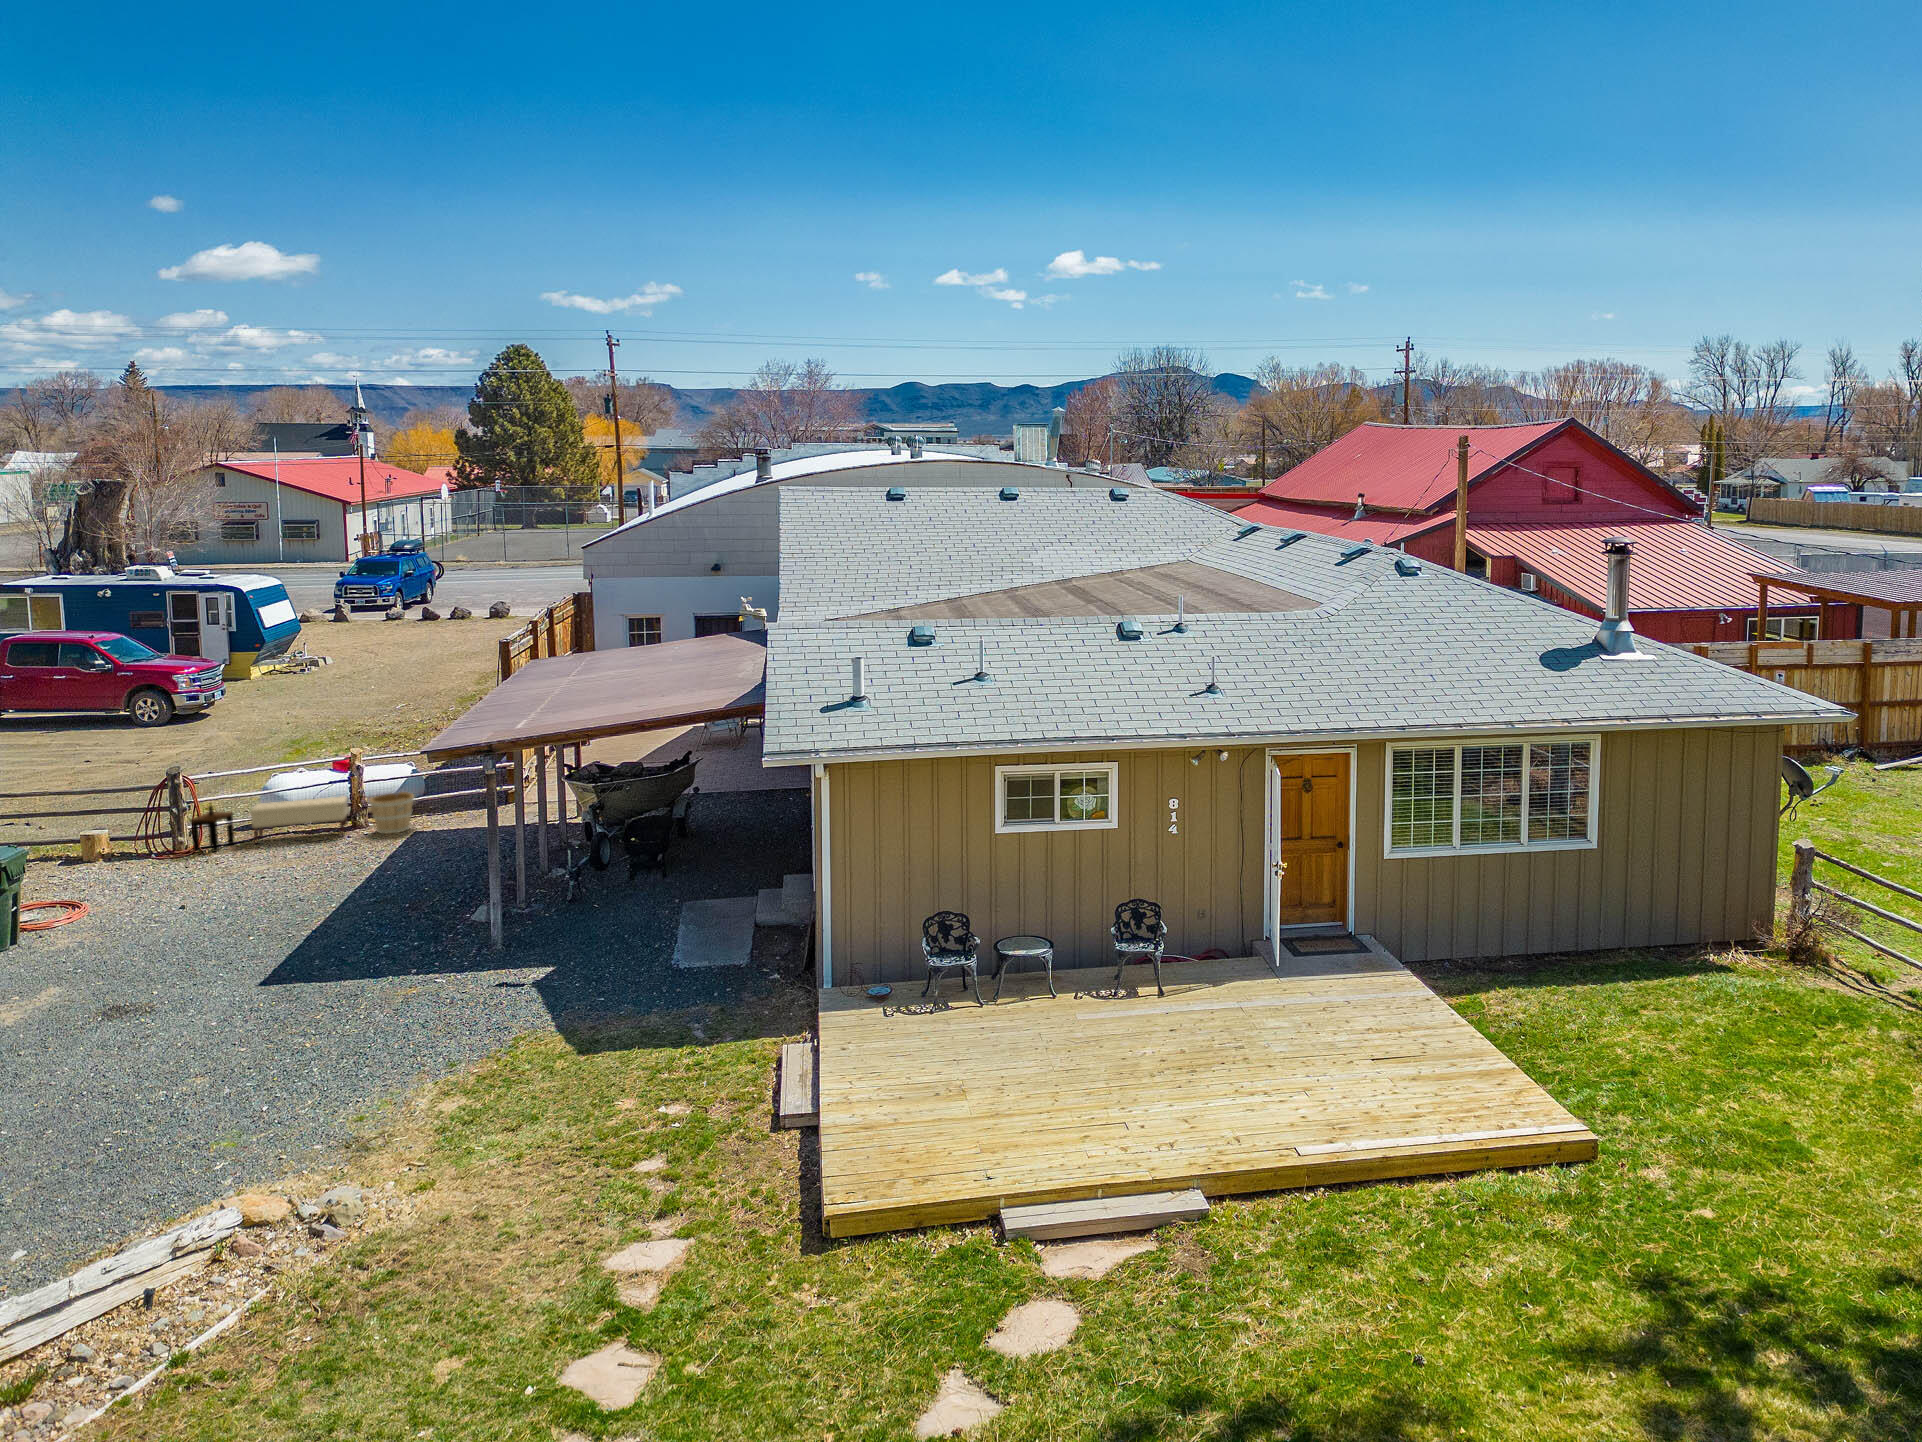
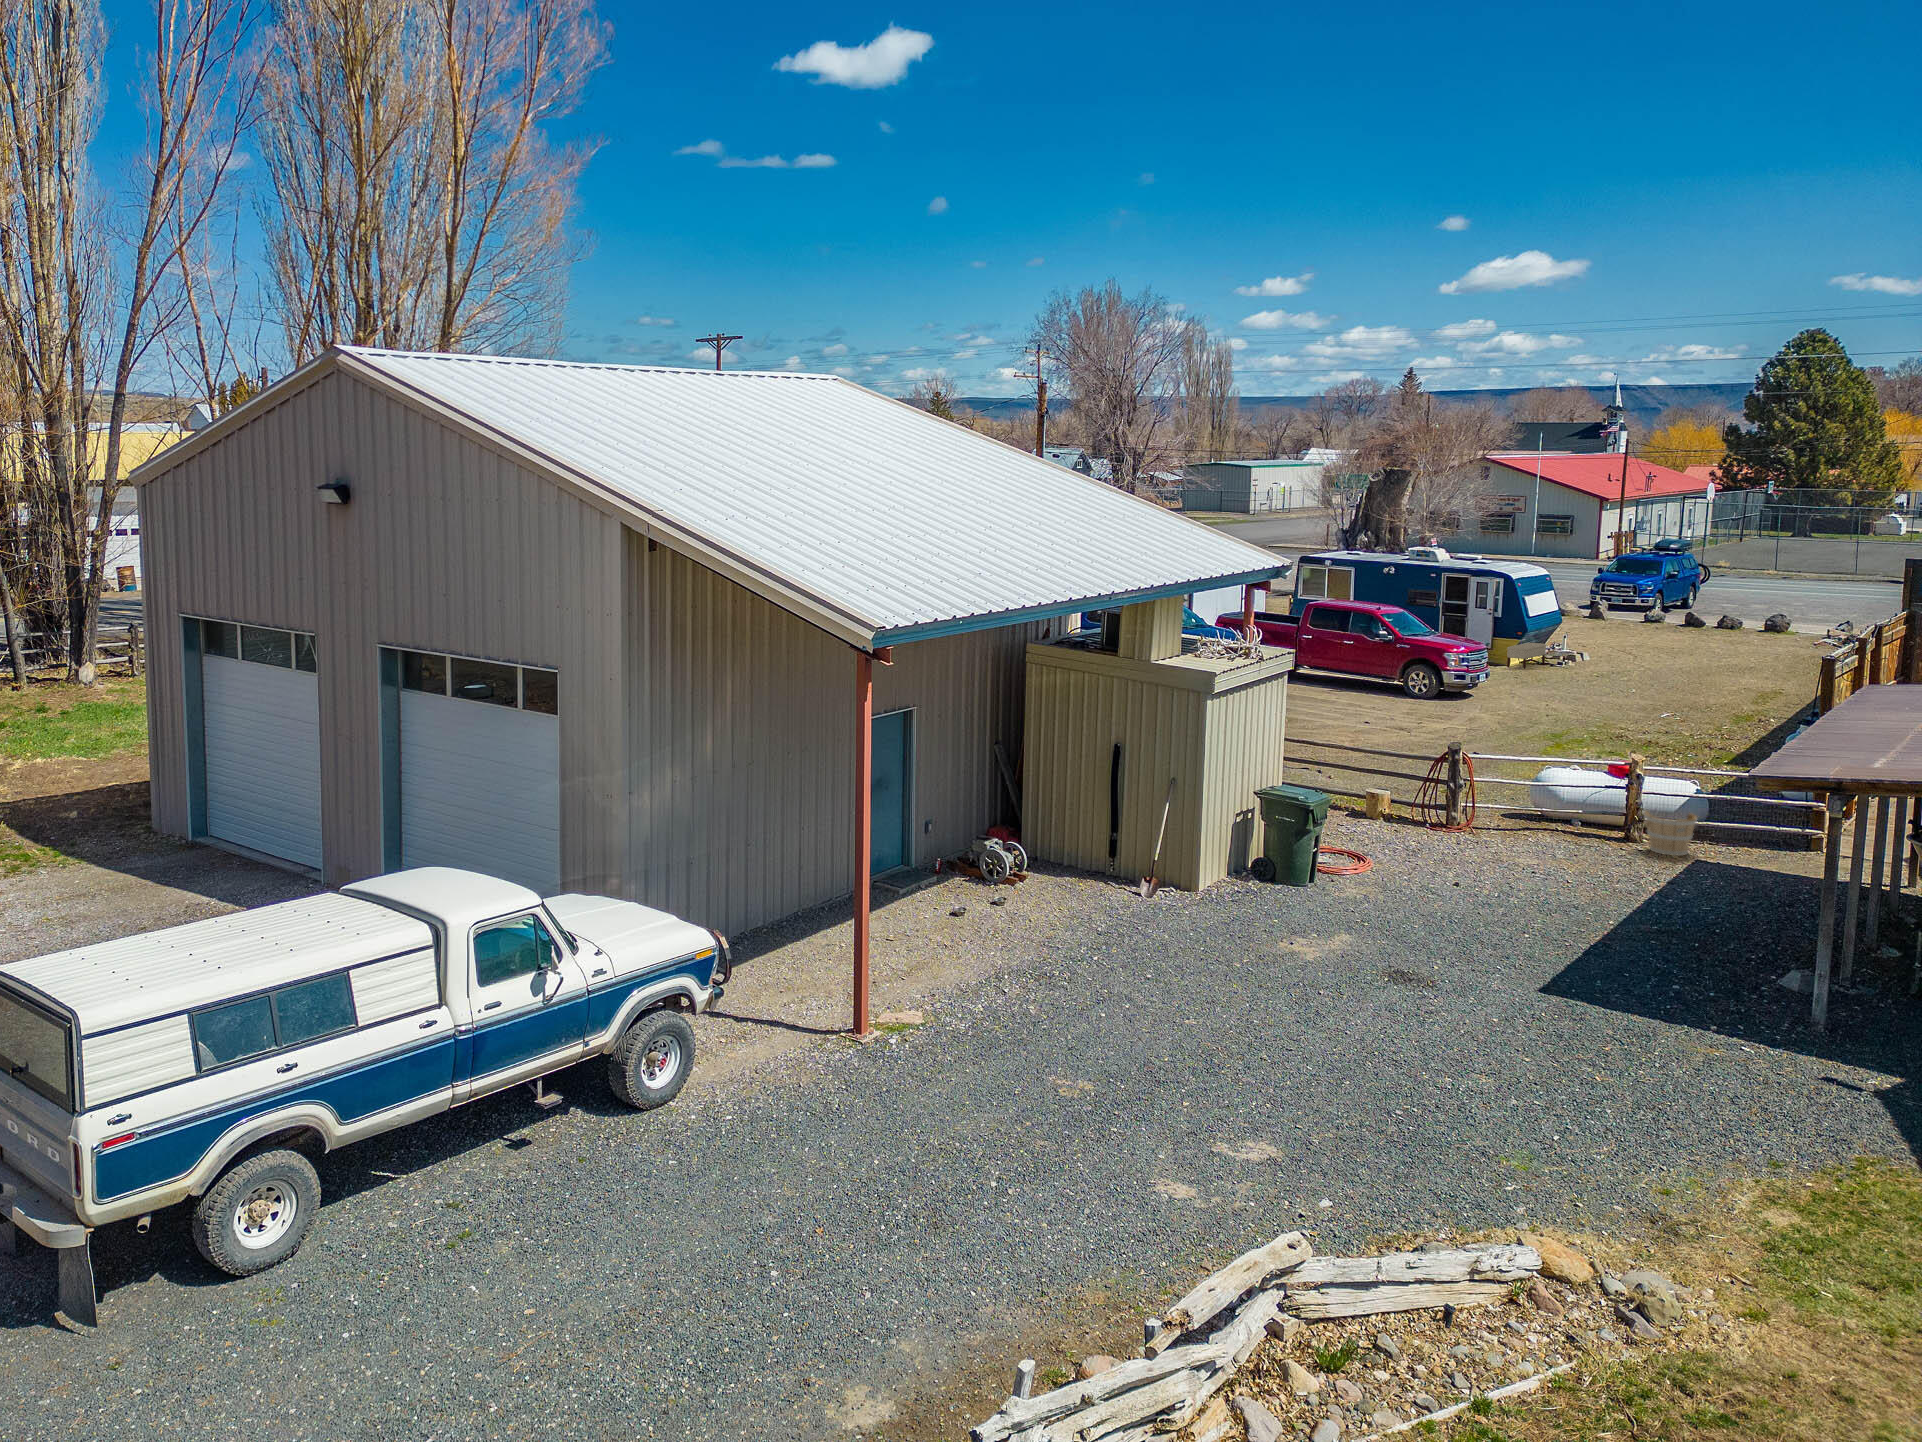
bench: present [251,796,348,843] -> present [1507,643,1546,669]
side table: present [190,805,234,853] -> none [1463,783,1503,834]

